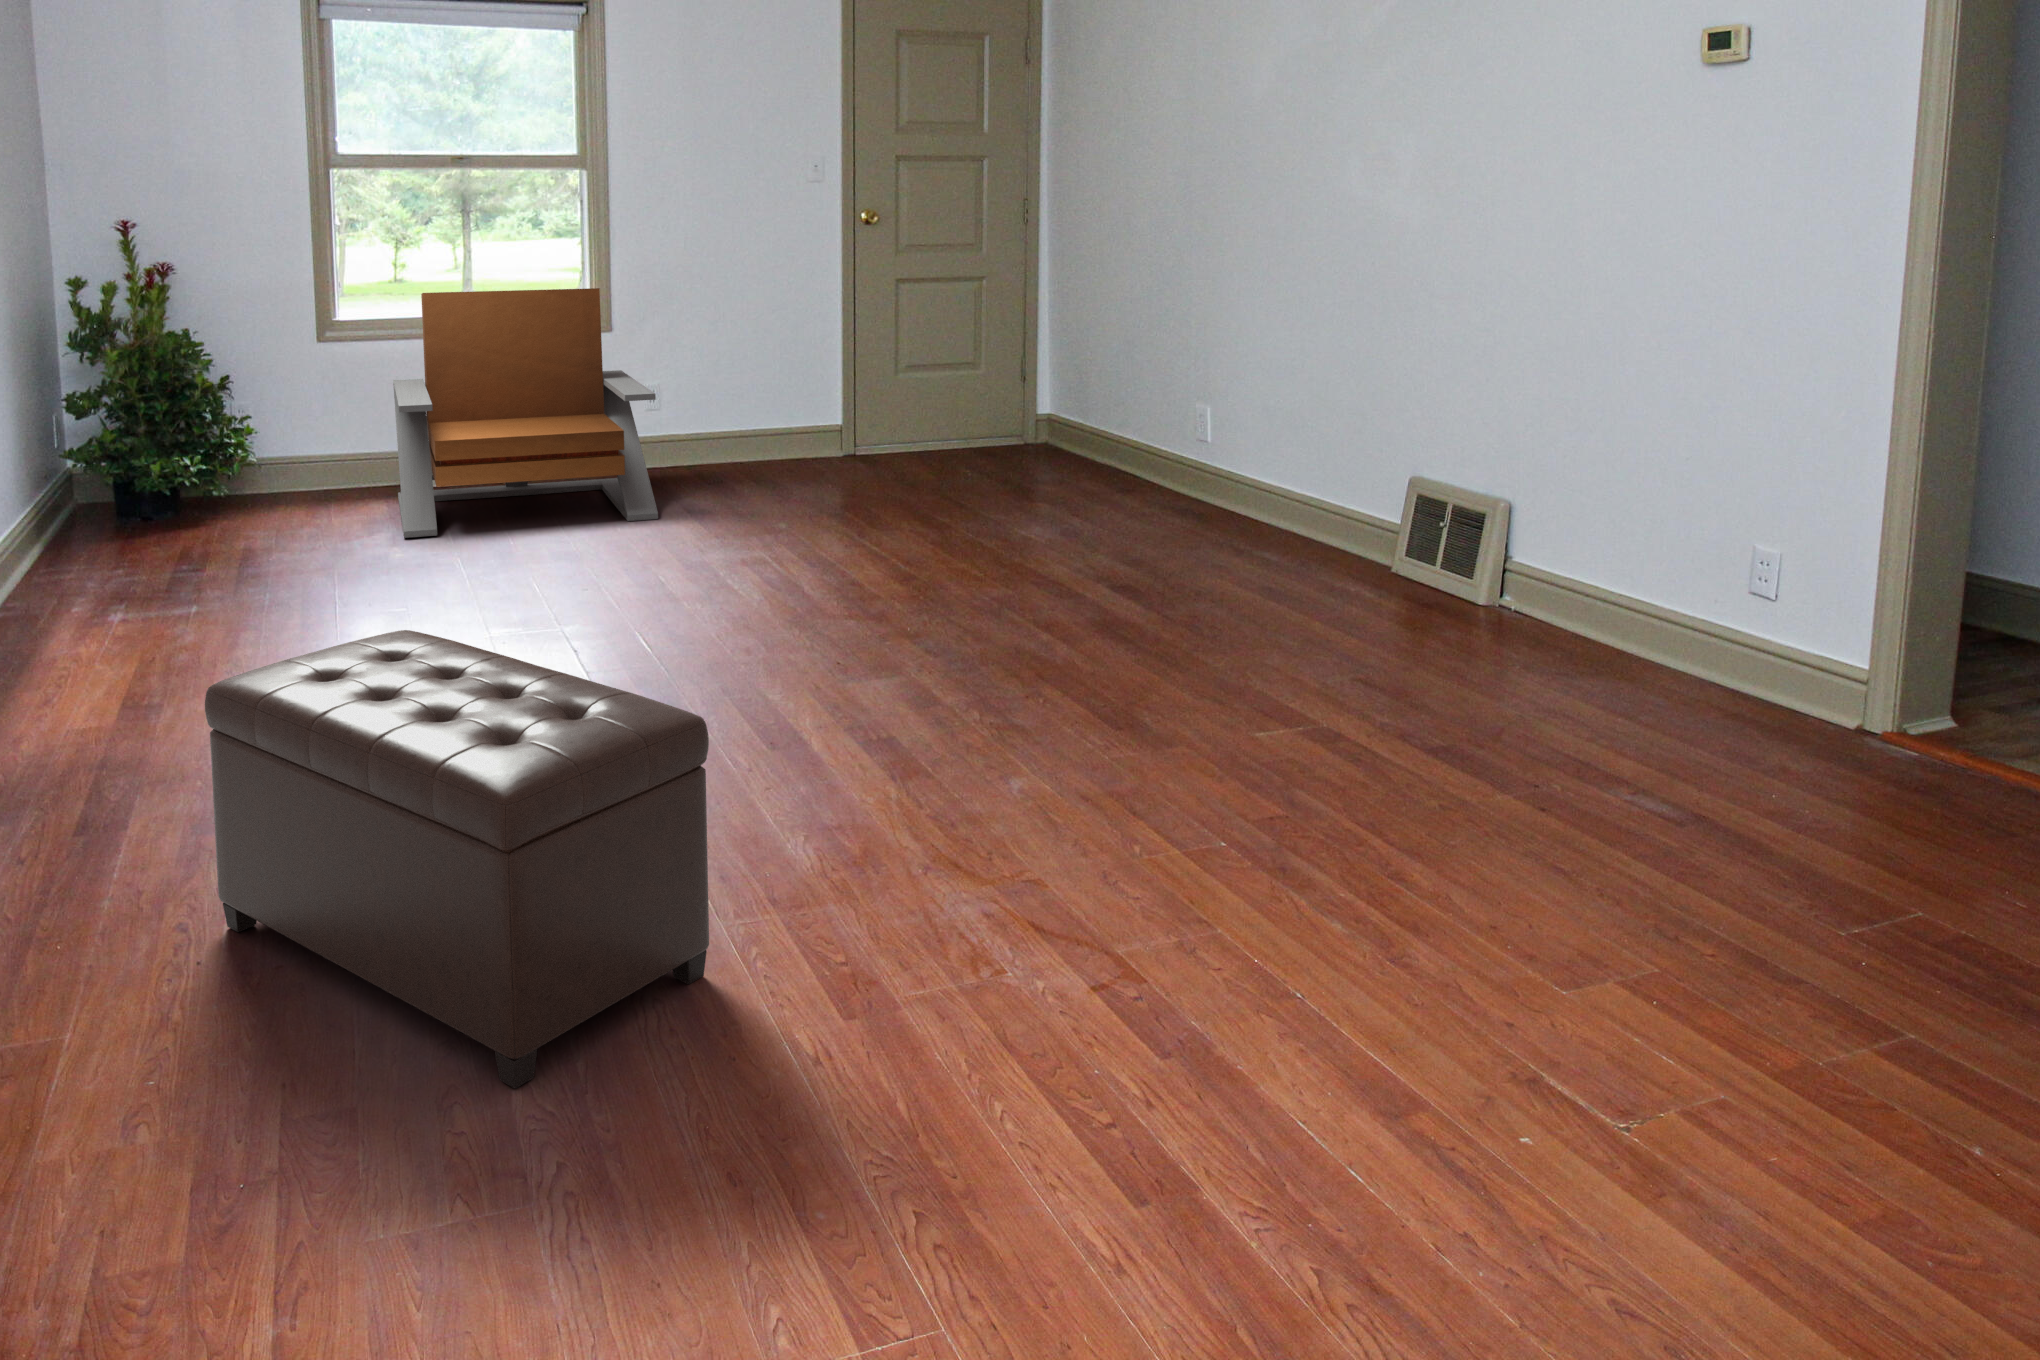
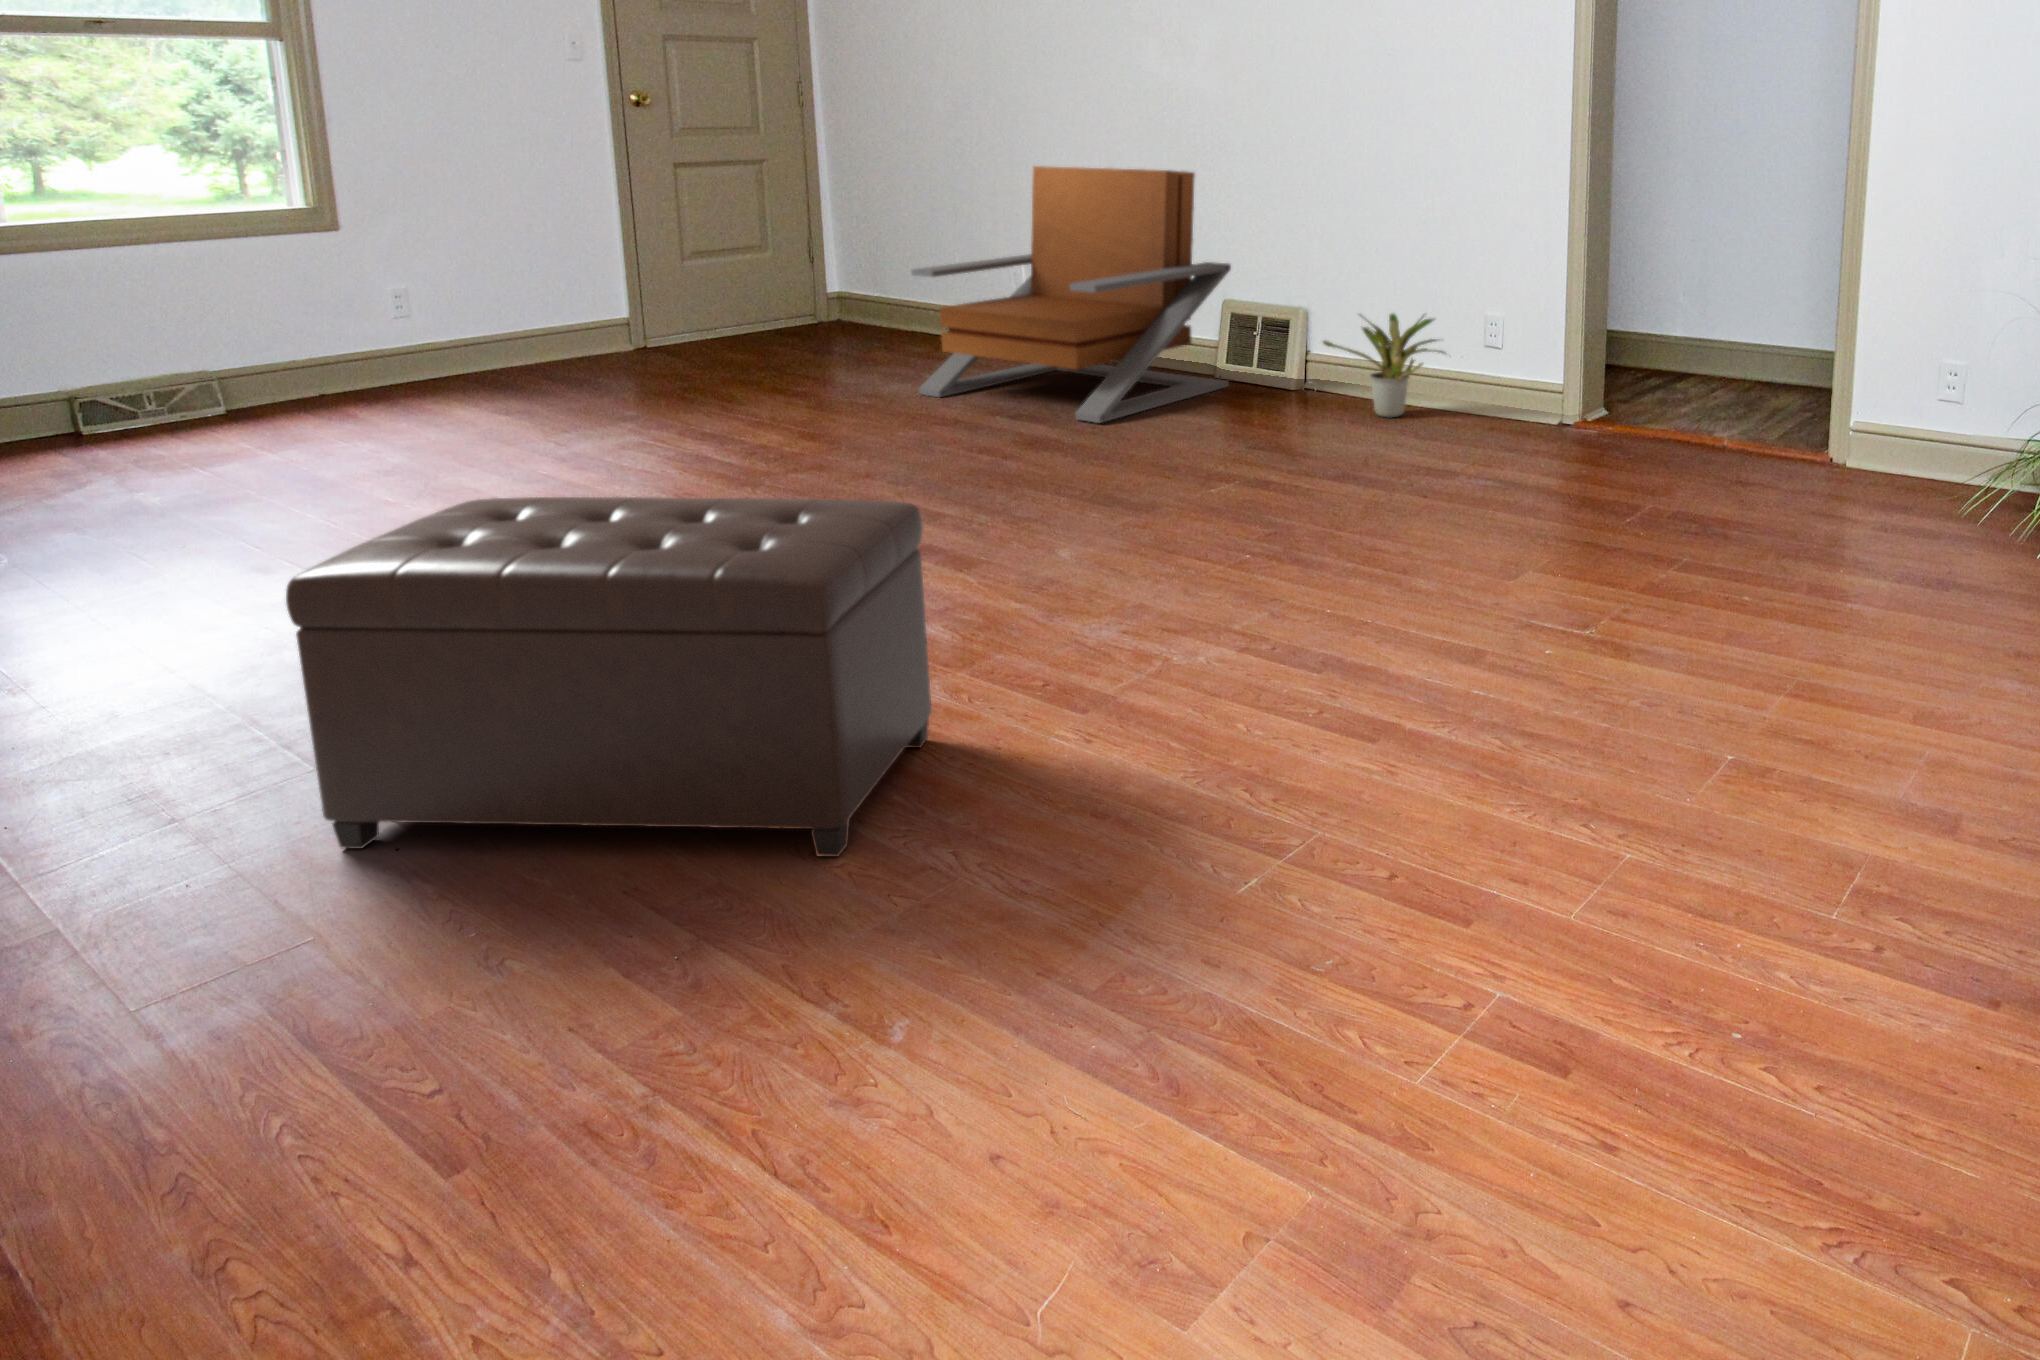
lounge chair: present [393,288,658,538] -> present [912,166,1231,423]
potted plant: none [1497,523,1675,670] -> present [1323,314,1445,418]

